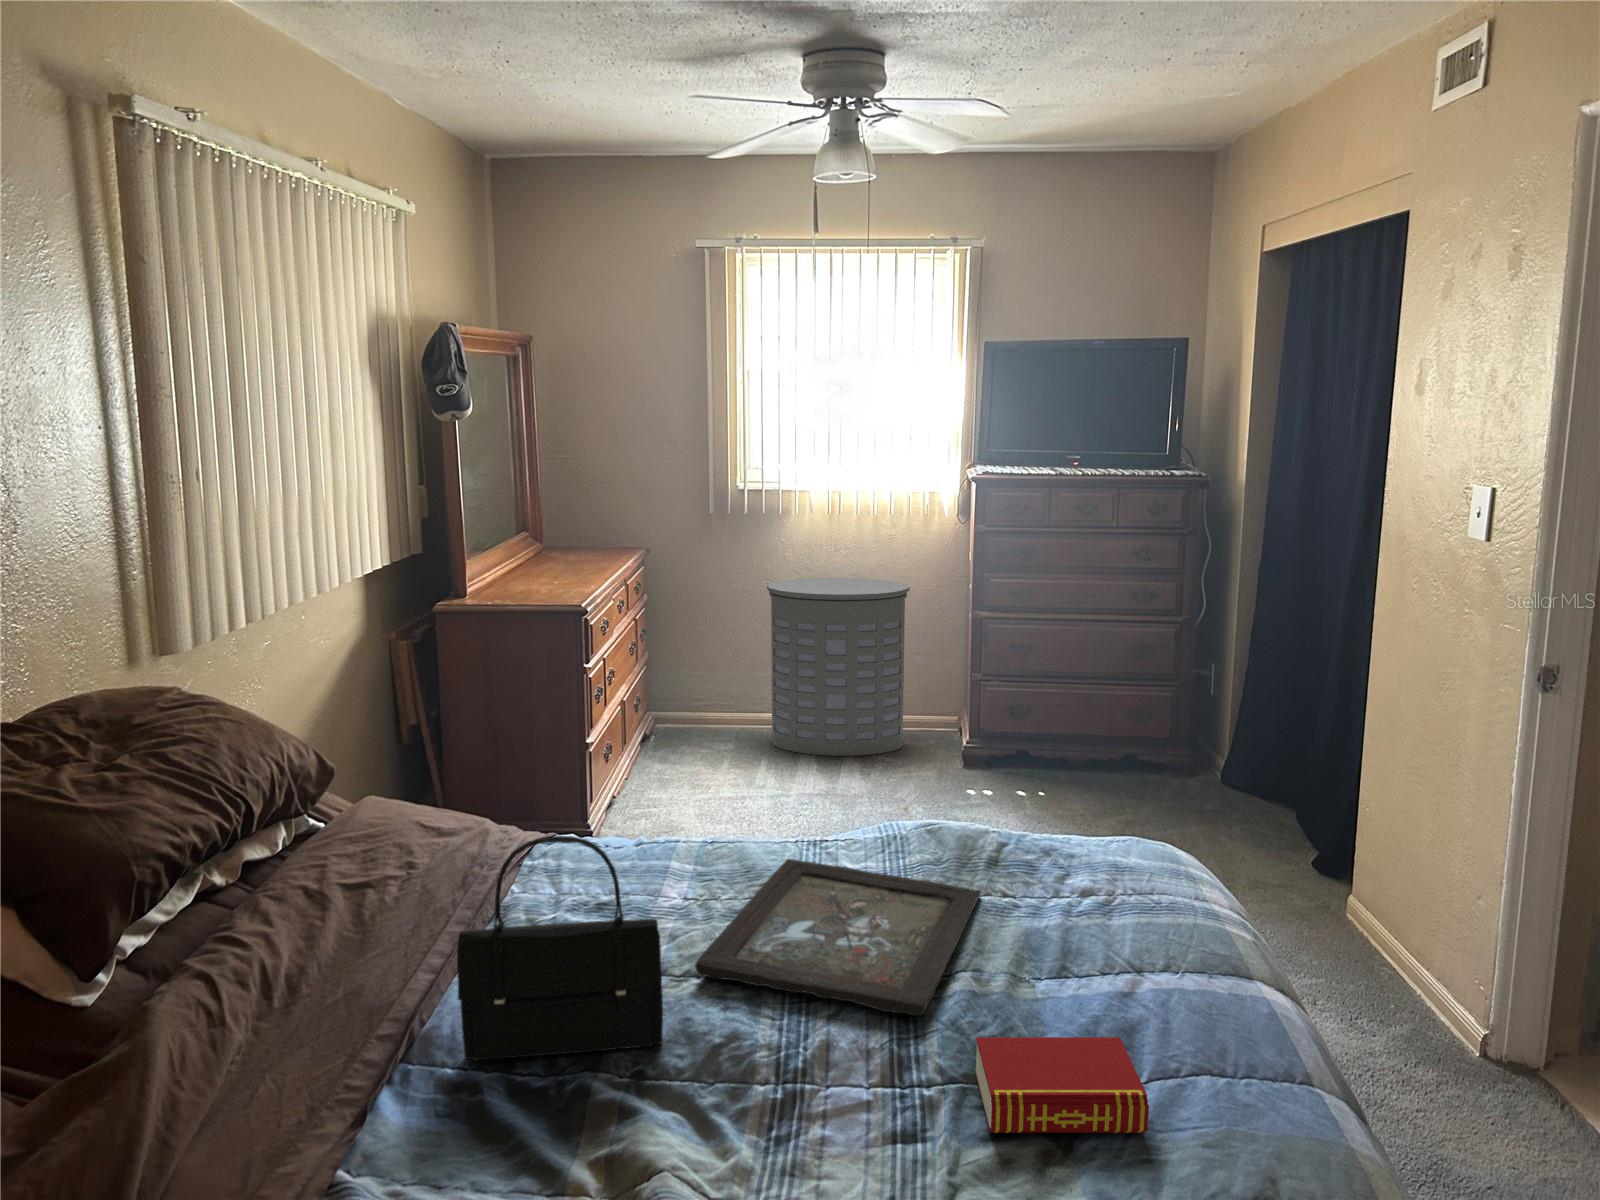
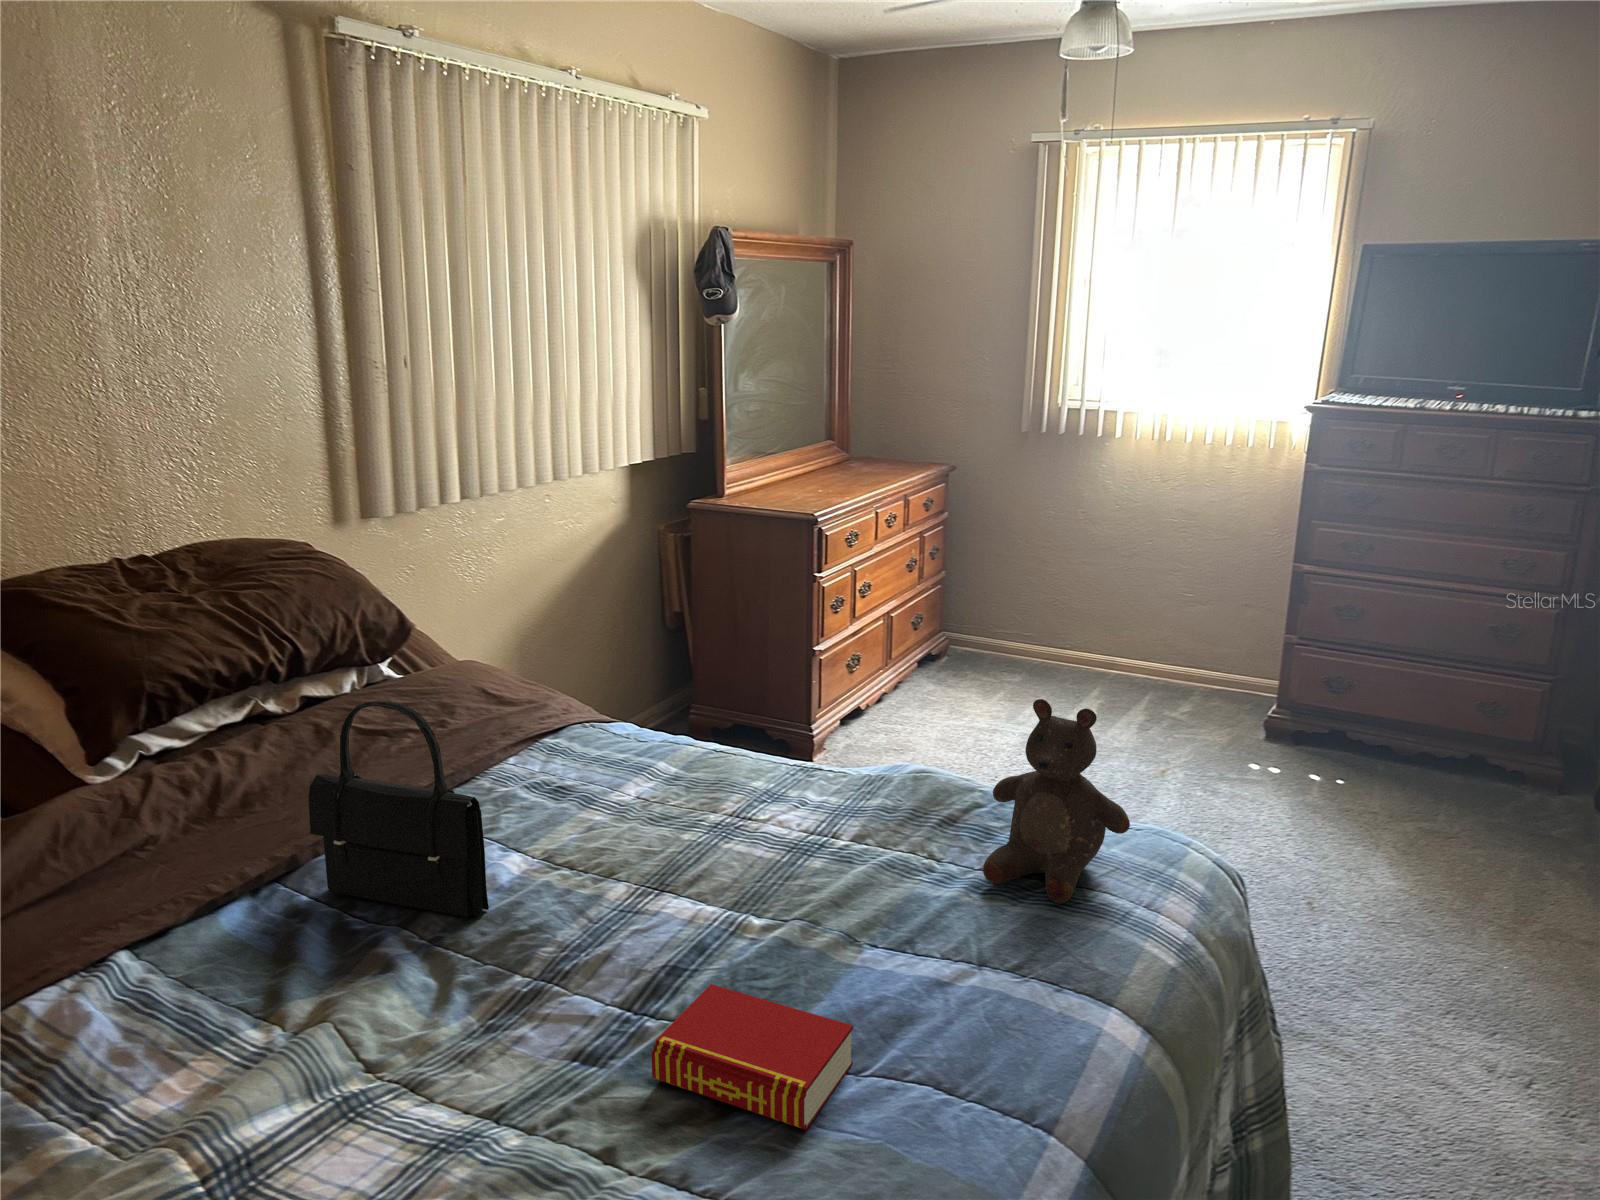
laundry hamper: present [767,578,910,756] -> none [1064,509,1231,712]
stuffed bear: none [1031,740,1157,908] -> present [983,699,1130,903]
tray: present [695,859,981,1016] -> none [565,779,915,952]

